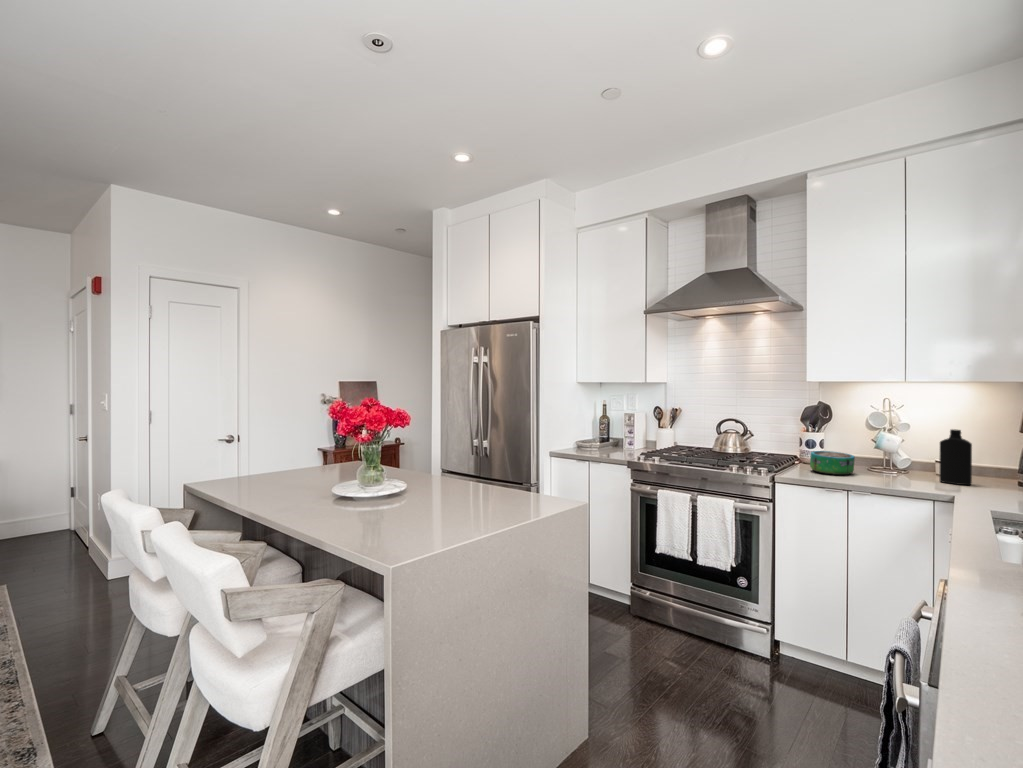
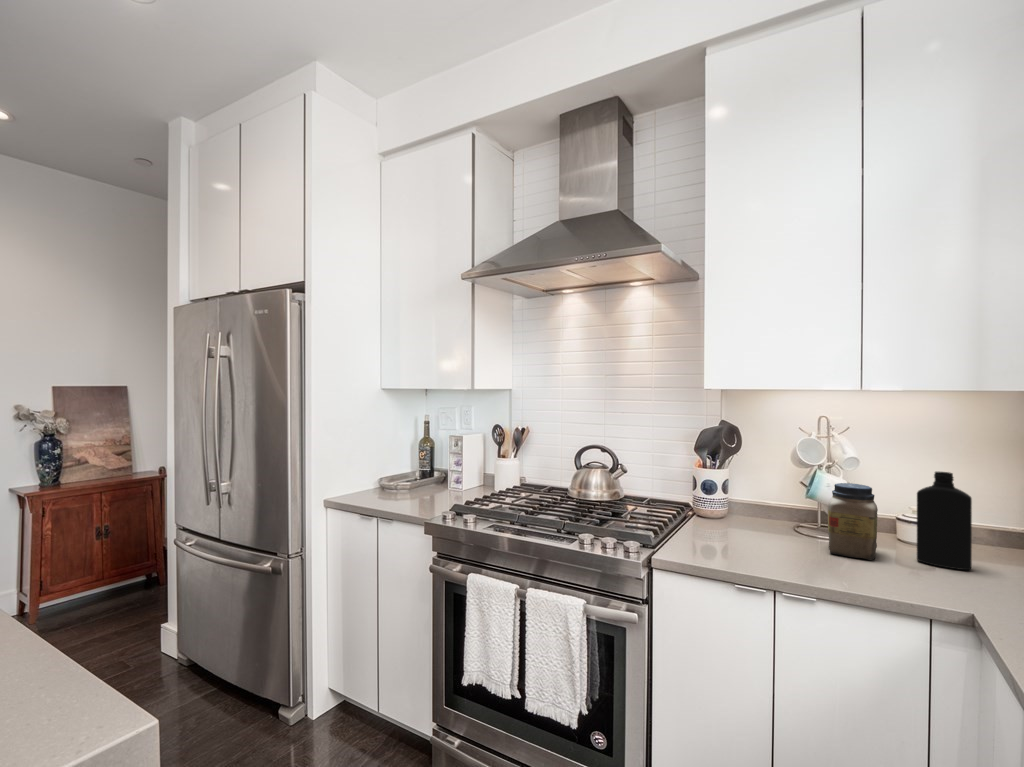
jar: none [885,438,916,480] -> present [828,483,878,560]
decorative bowl: present [810,451,855,475] -> none [710,501,779,547]

